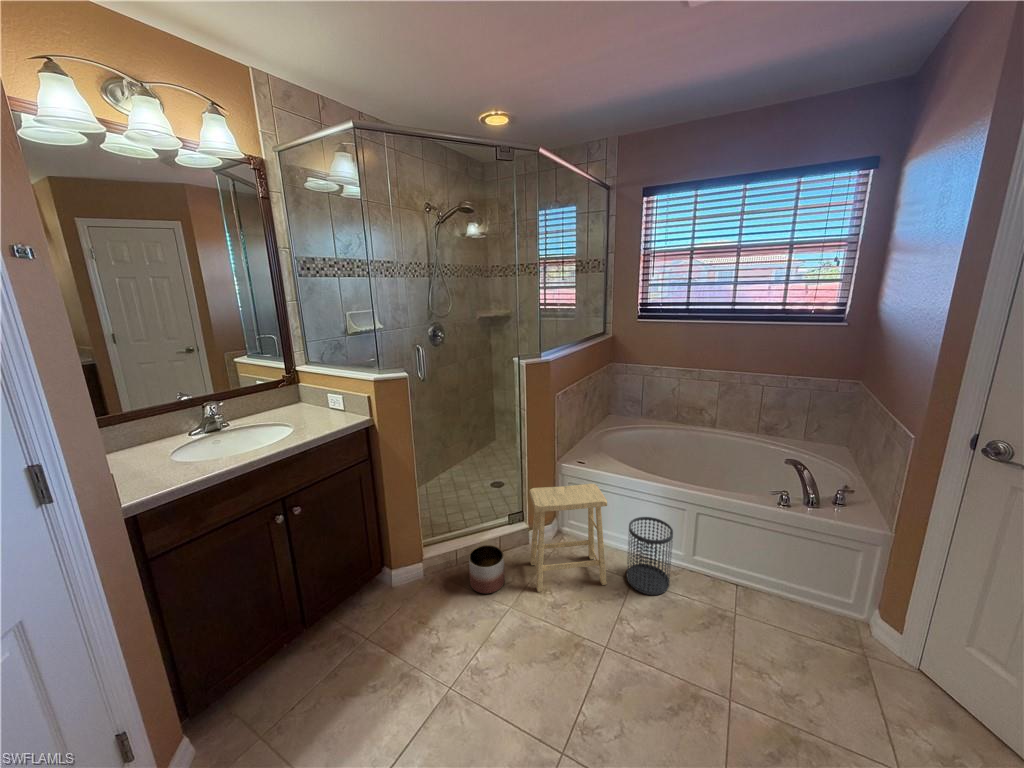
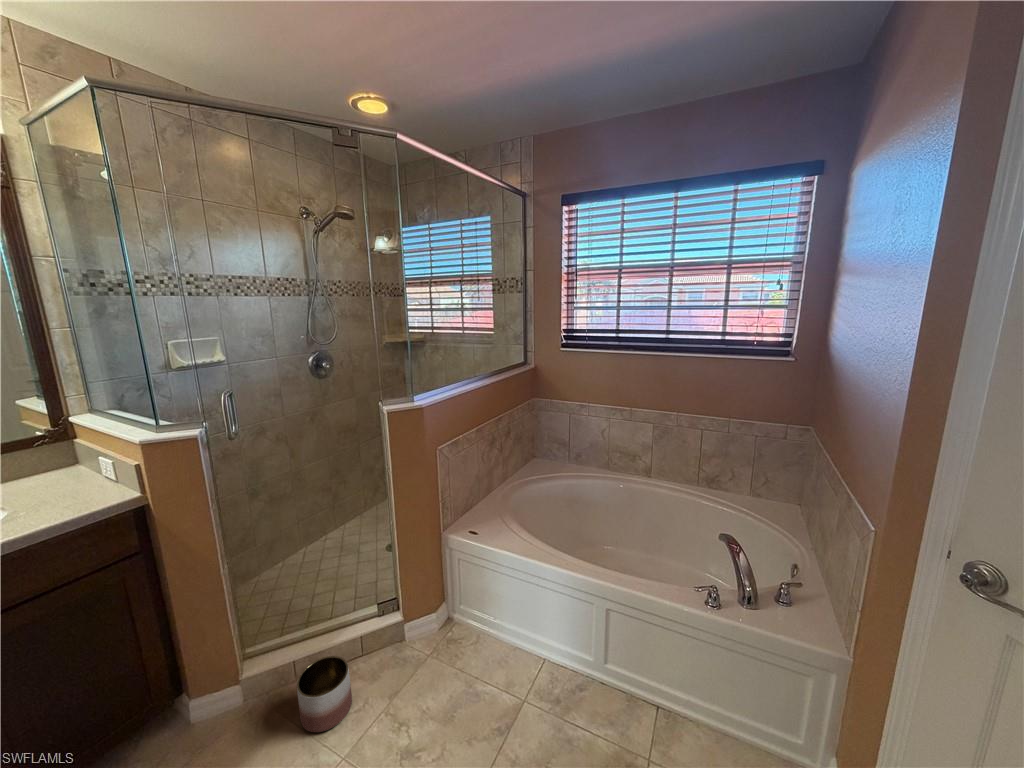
footstool: present [529,484,607,592] -> none [382,569,488,727]
wastebasket: present [626,517,673,595] -> none [516,613,572,728]

